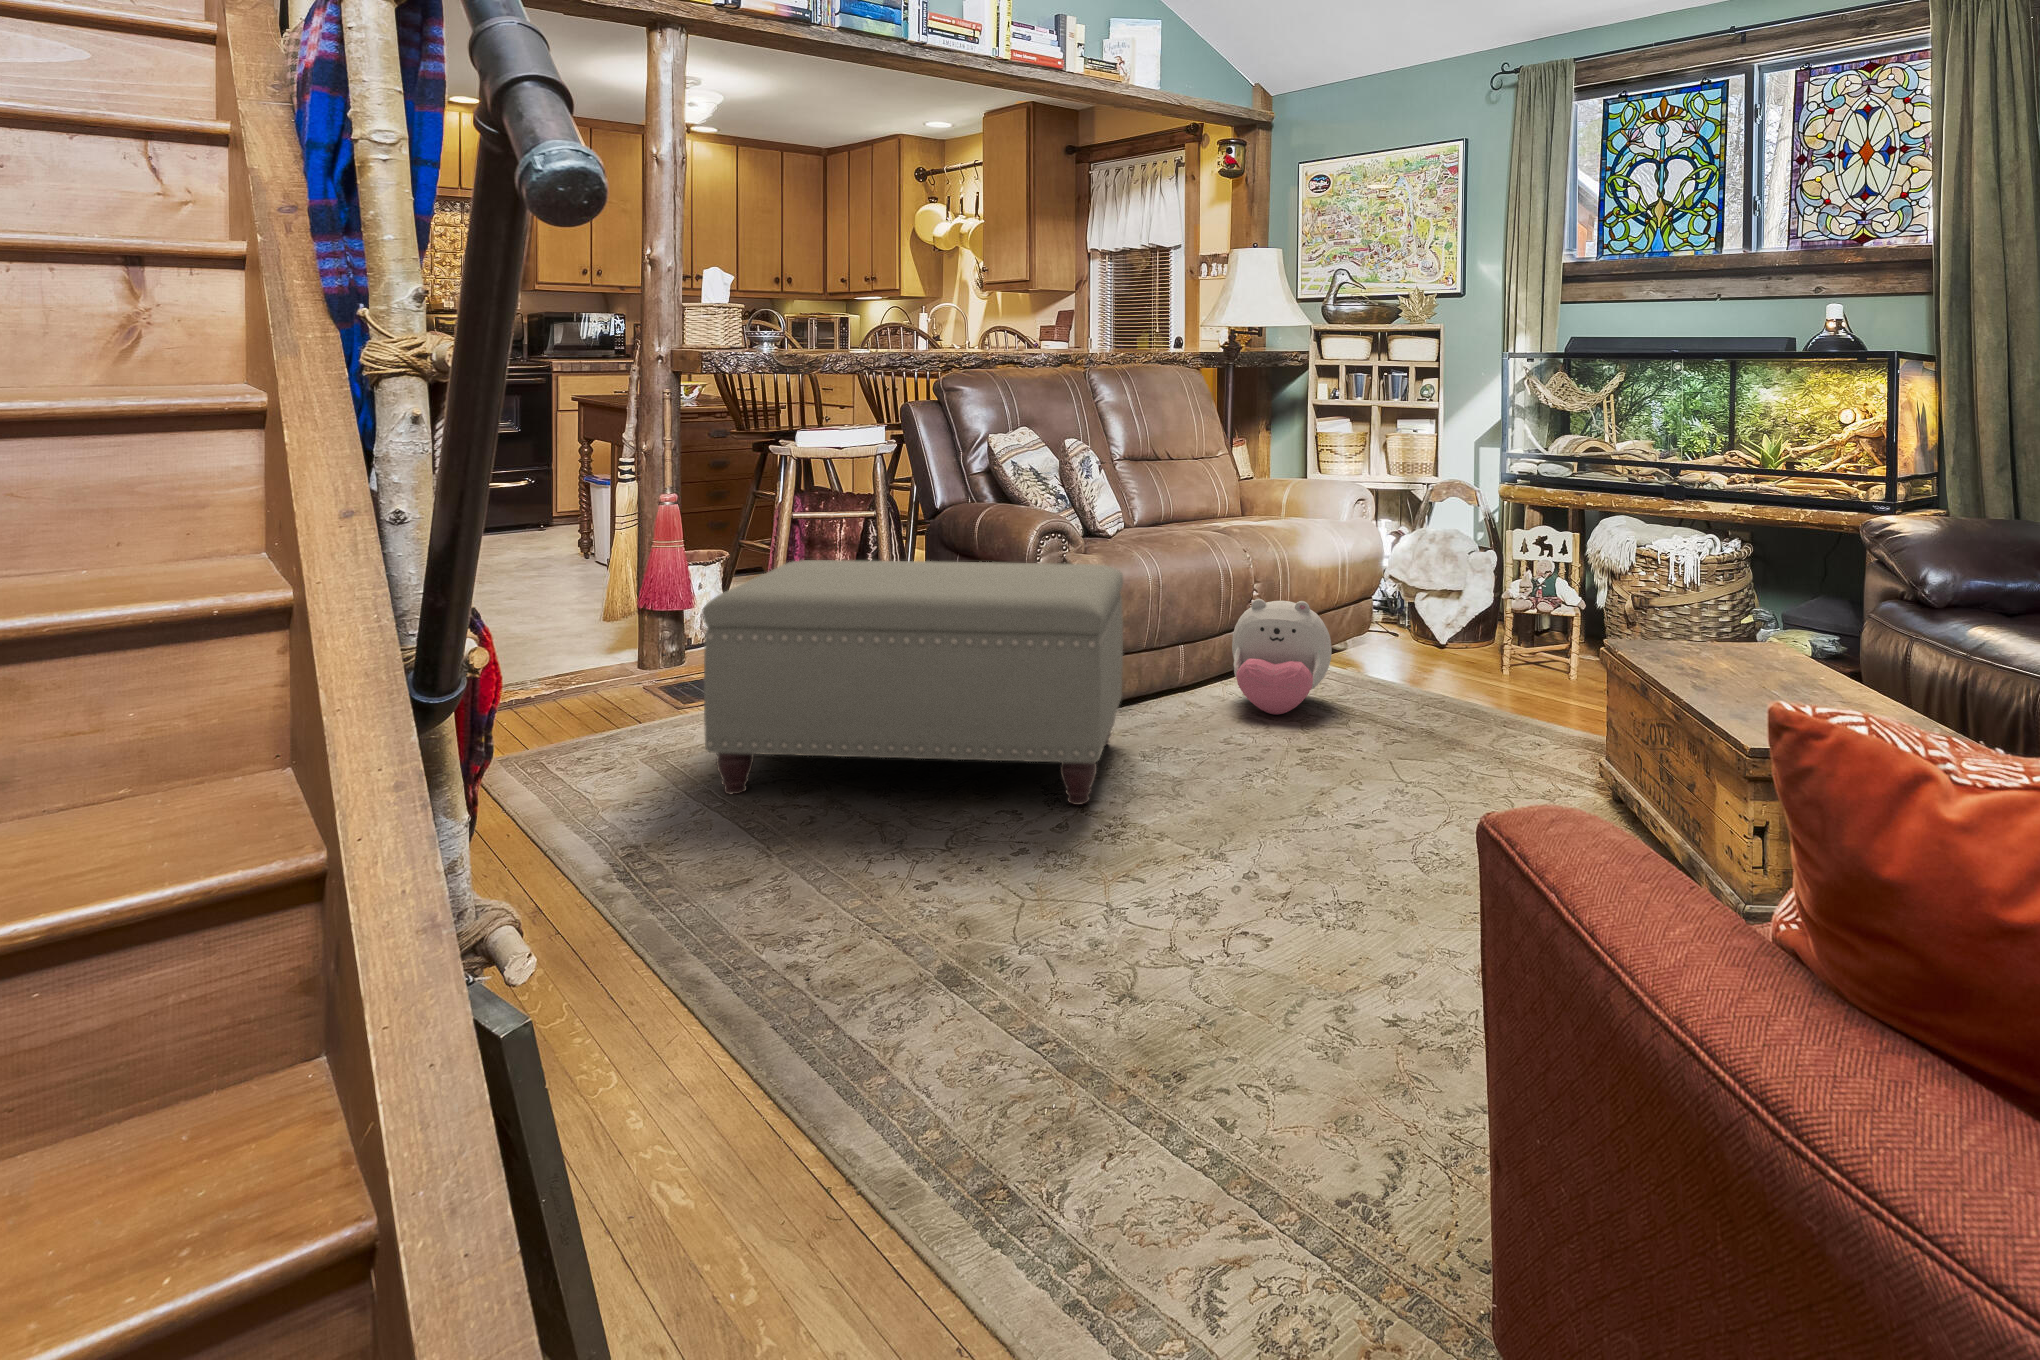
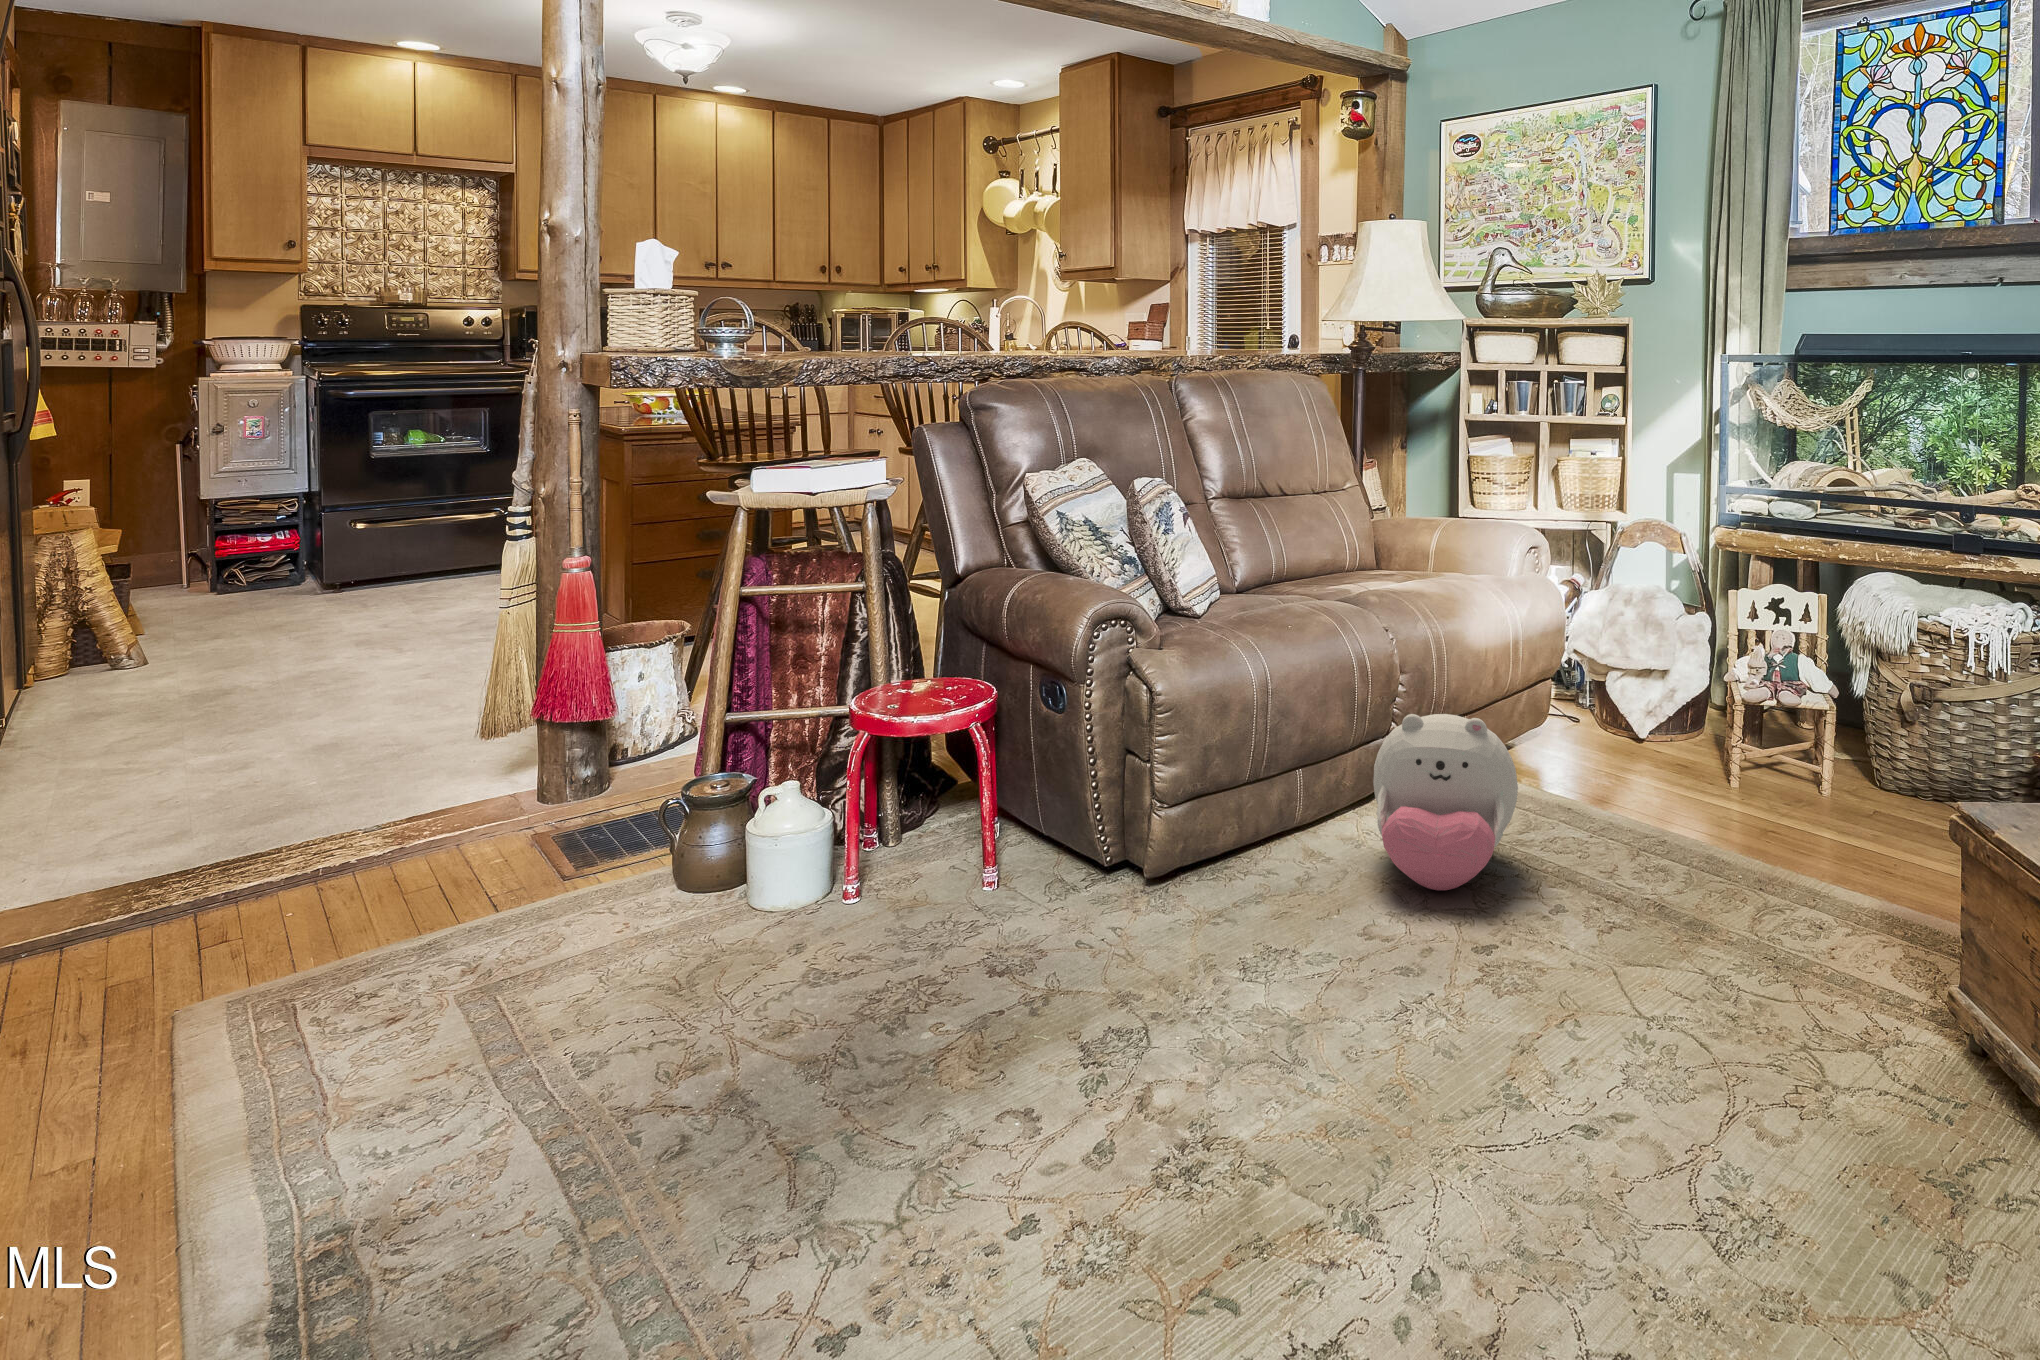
ottoman: present [703,560,1123,805] -> none [463,685,1211,1141]

